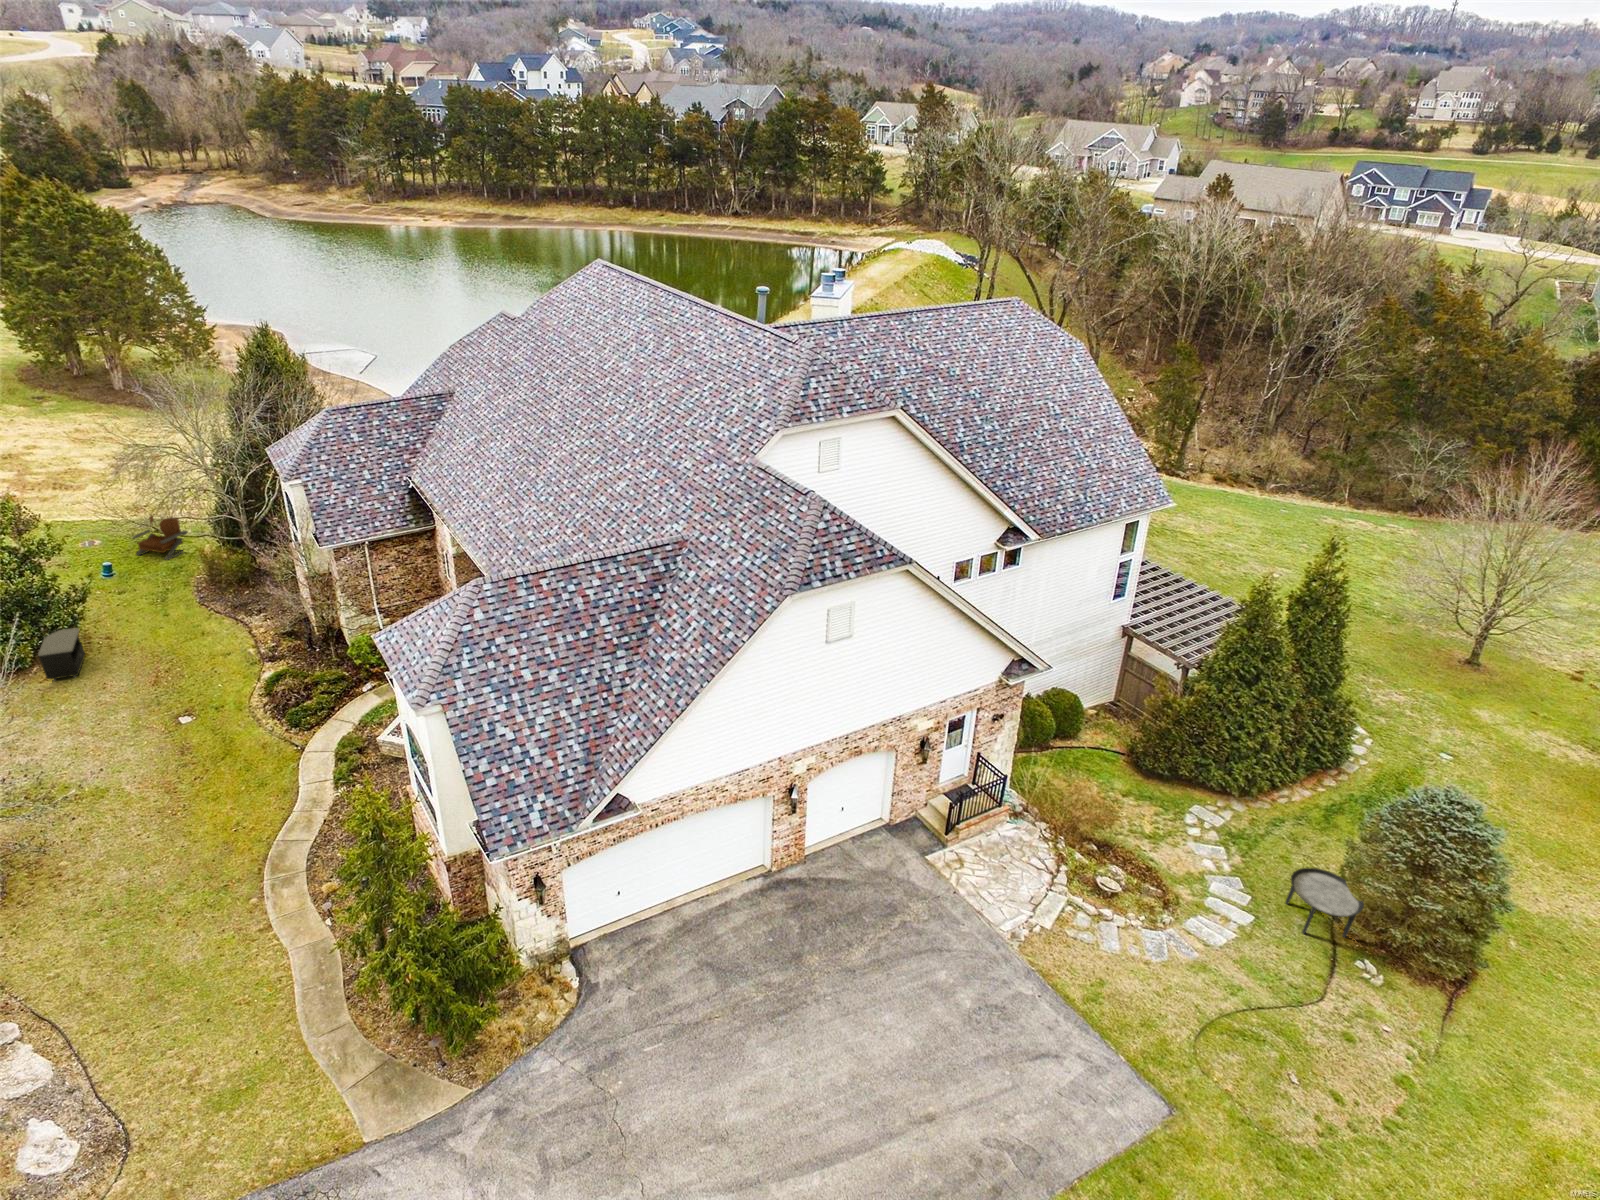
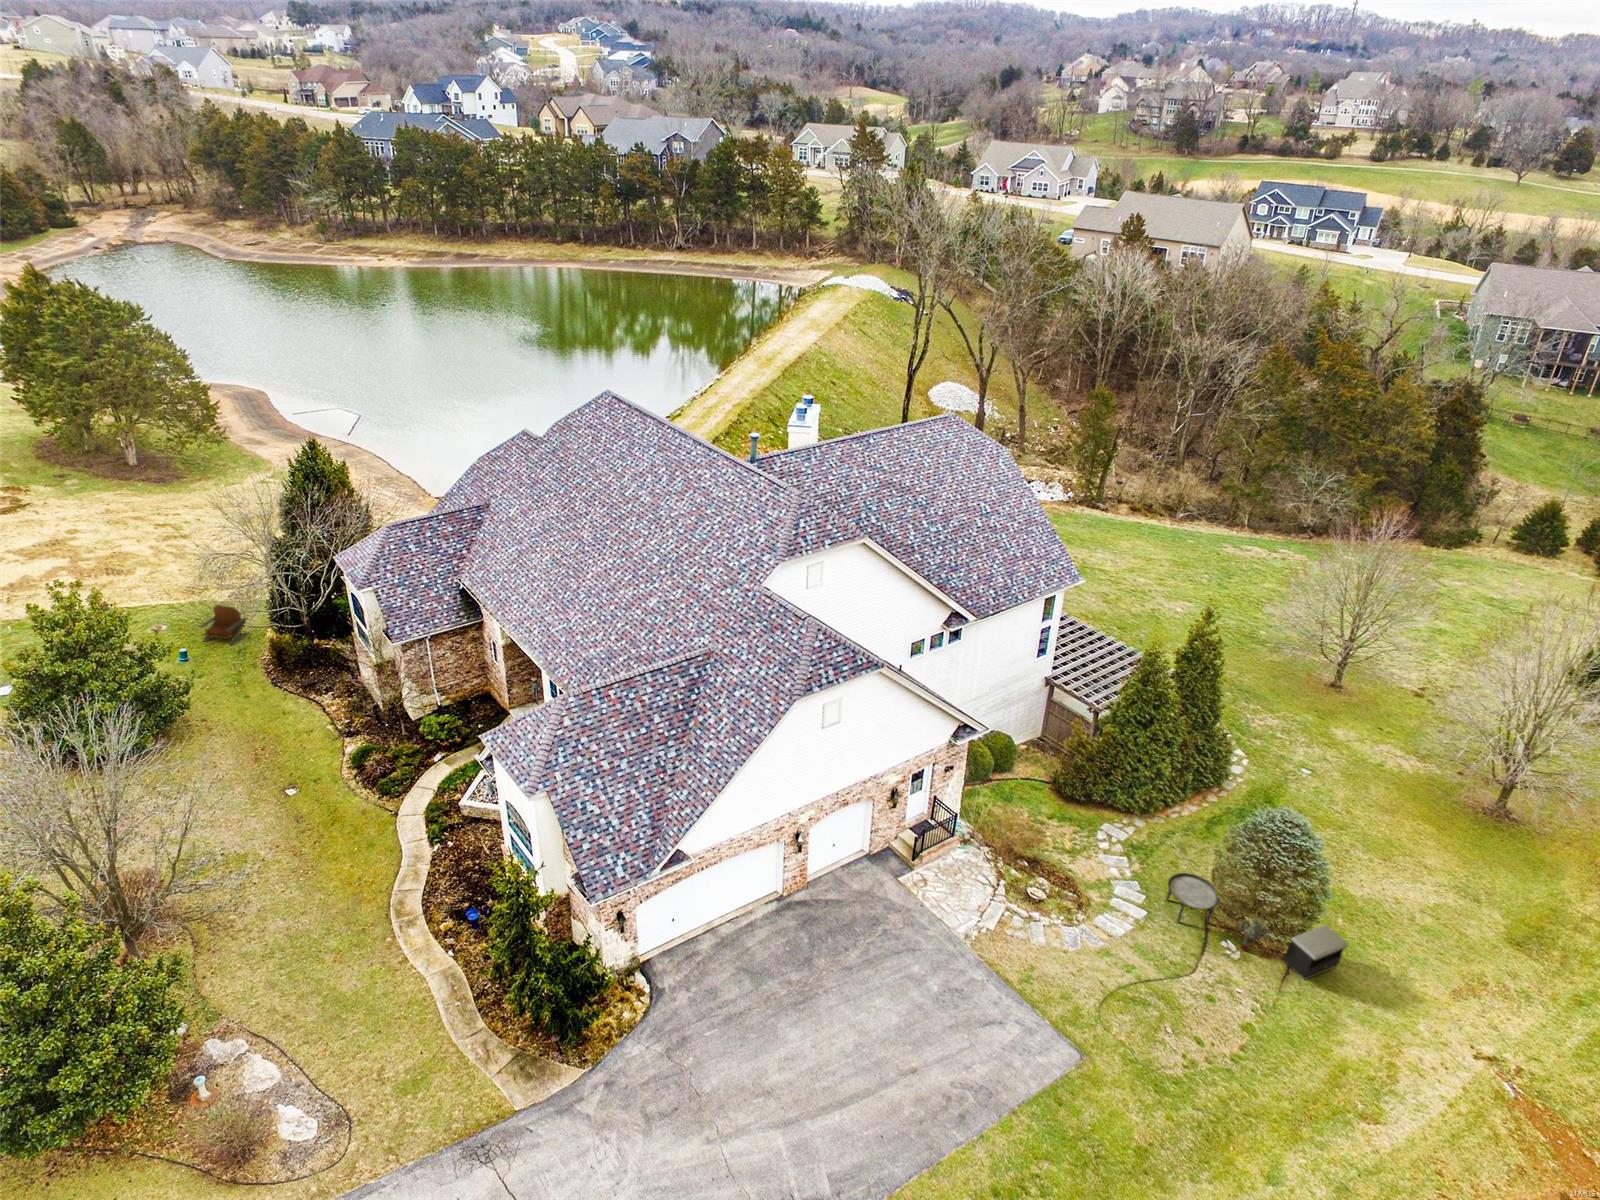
storage bench: present [38,628,85,680] -> present [1283,925,1348,979]
potted tree: none [1385,933,1442,977] -> present [1235,920,1269,951]

